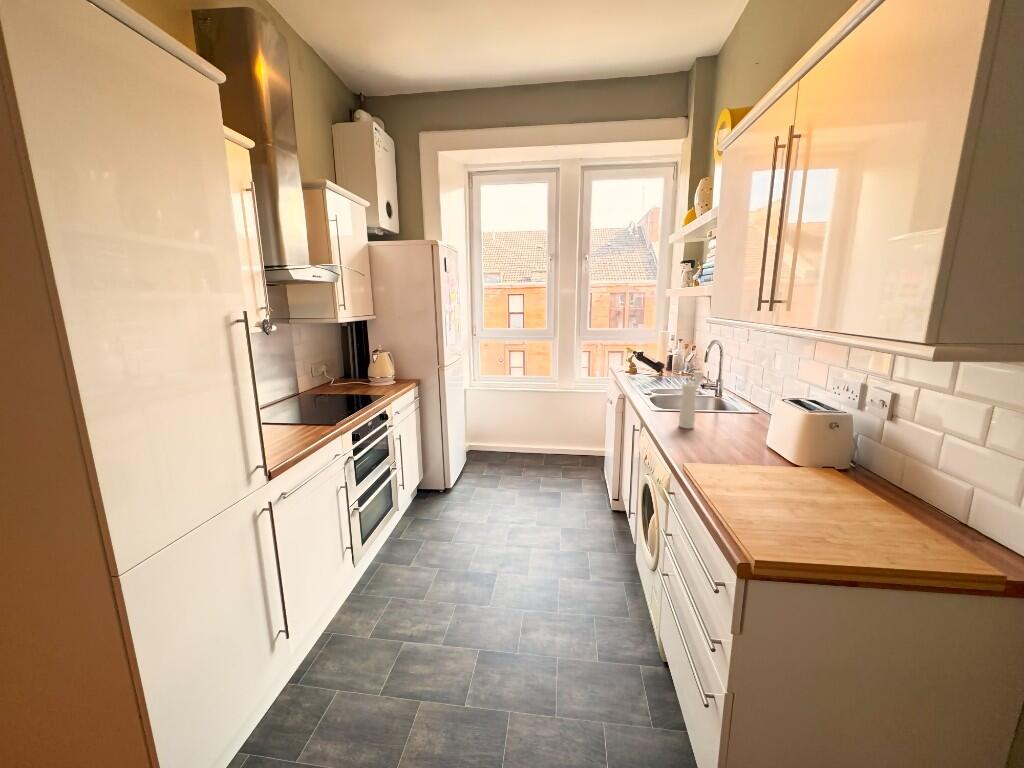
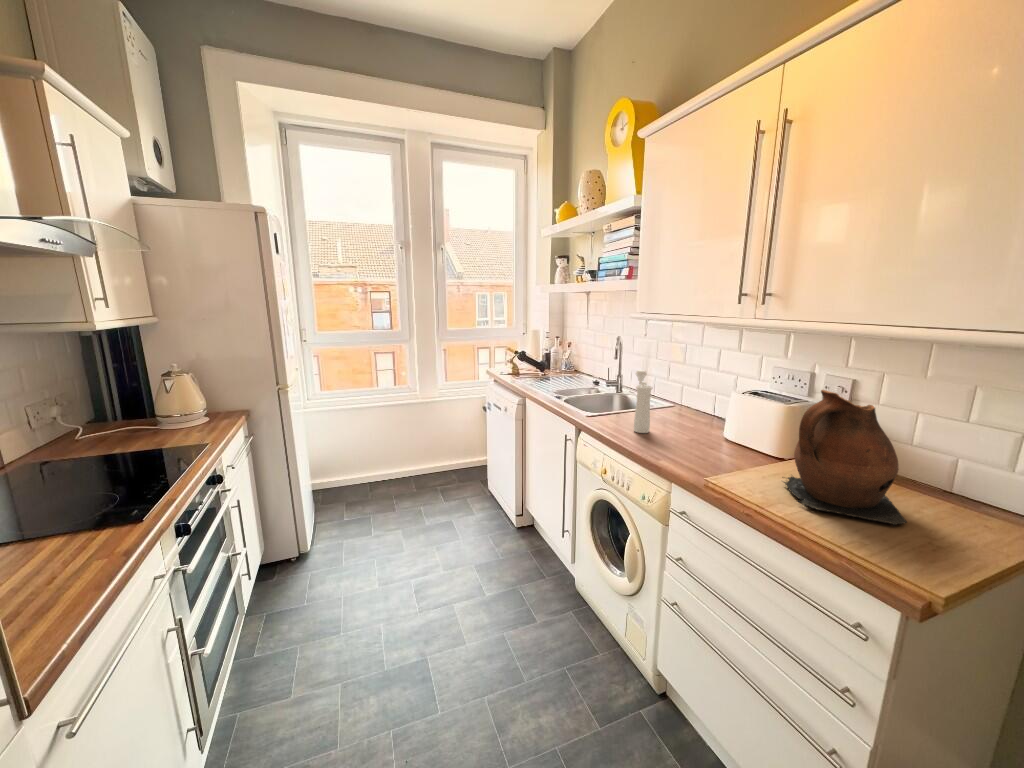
ceramic pitcher: none [744,391,860,523] -> present [784,390,907,526]

